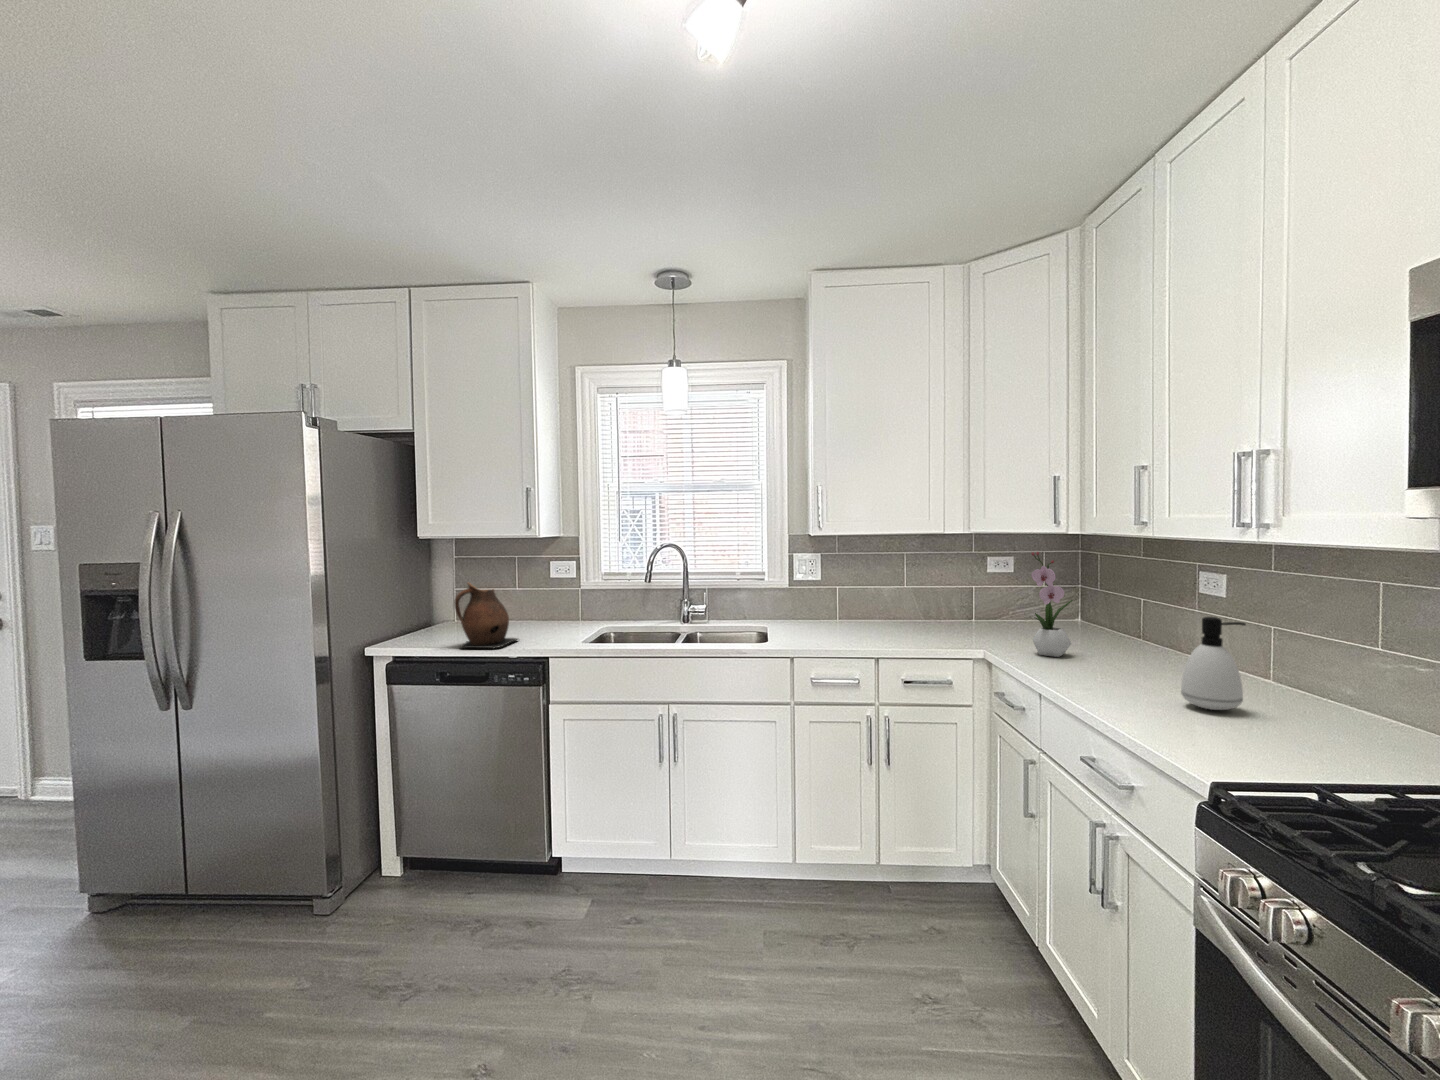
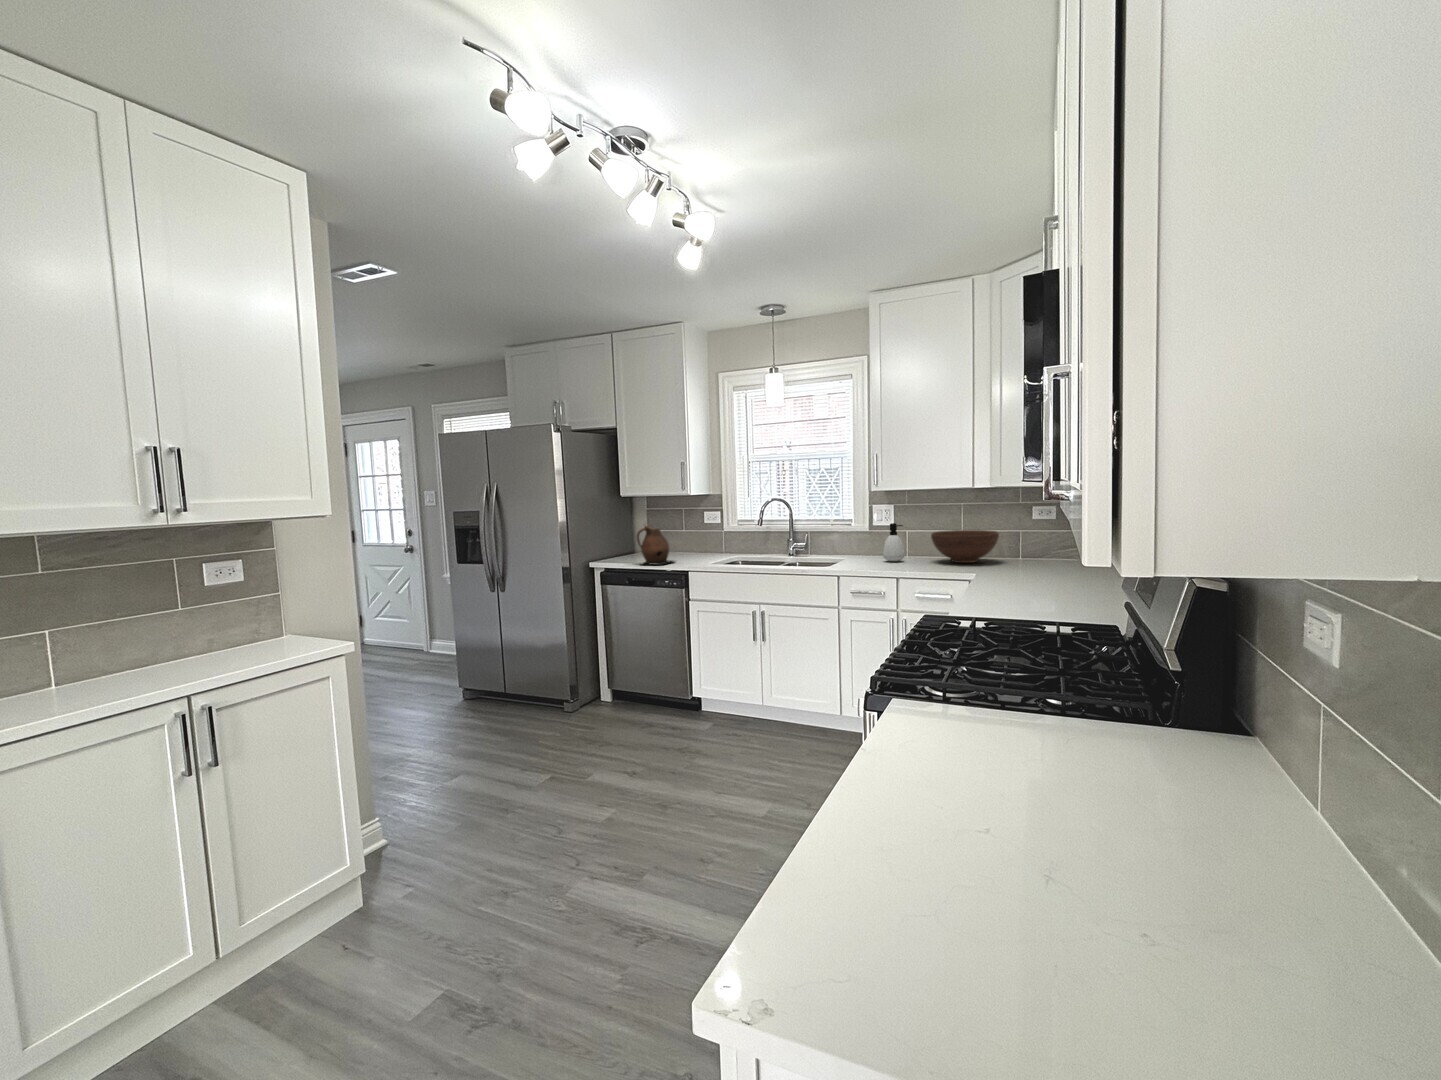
flower arrangement: present [1032,552,1073,657] -> none [1001,501,1038,578]
fruit bowl: none [886,586,974,631] -> present [931,530,999,563]
soap dispenser: present [1181,617,1246,710] -> present [883,523,904,562]

